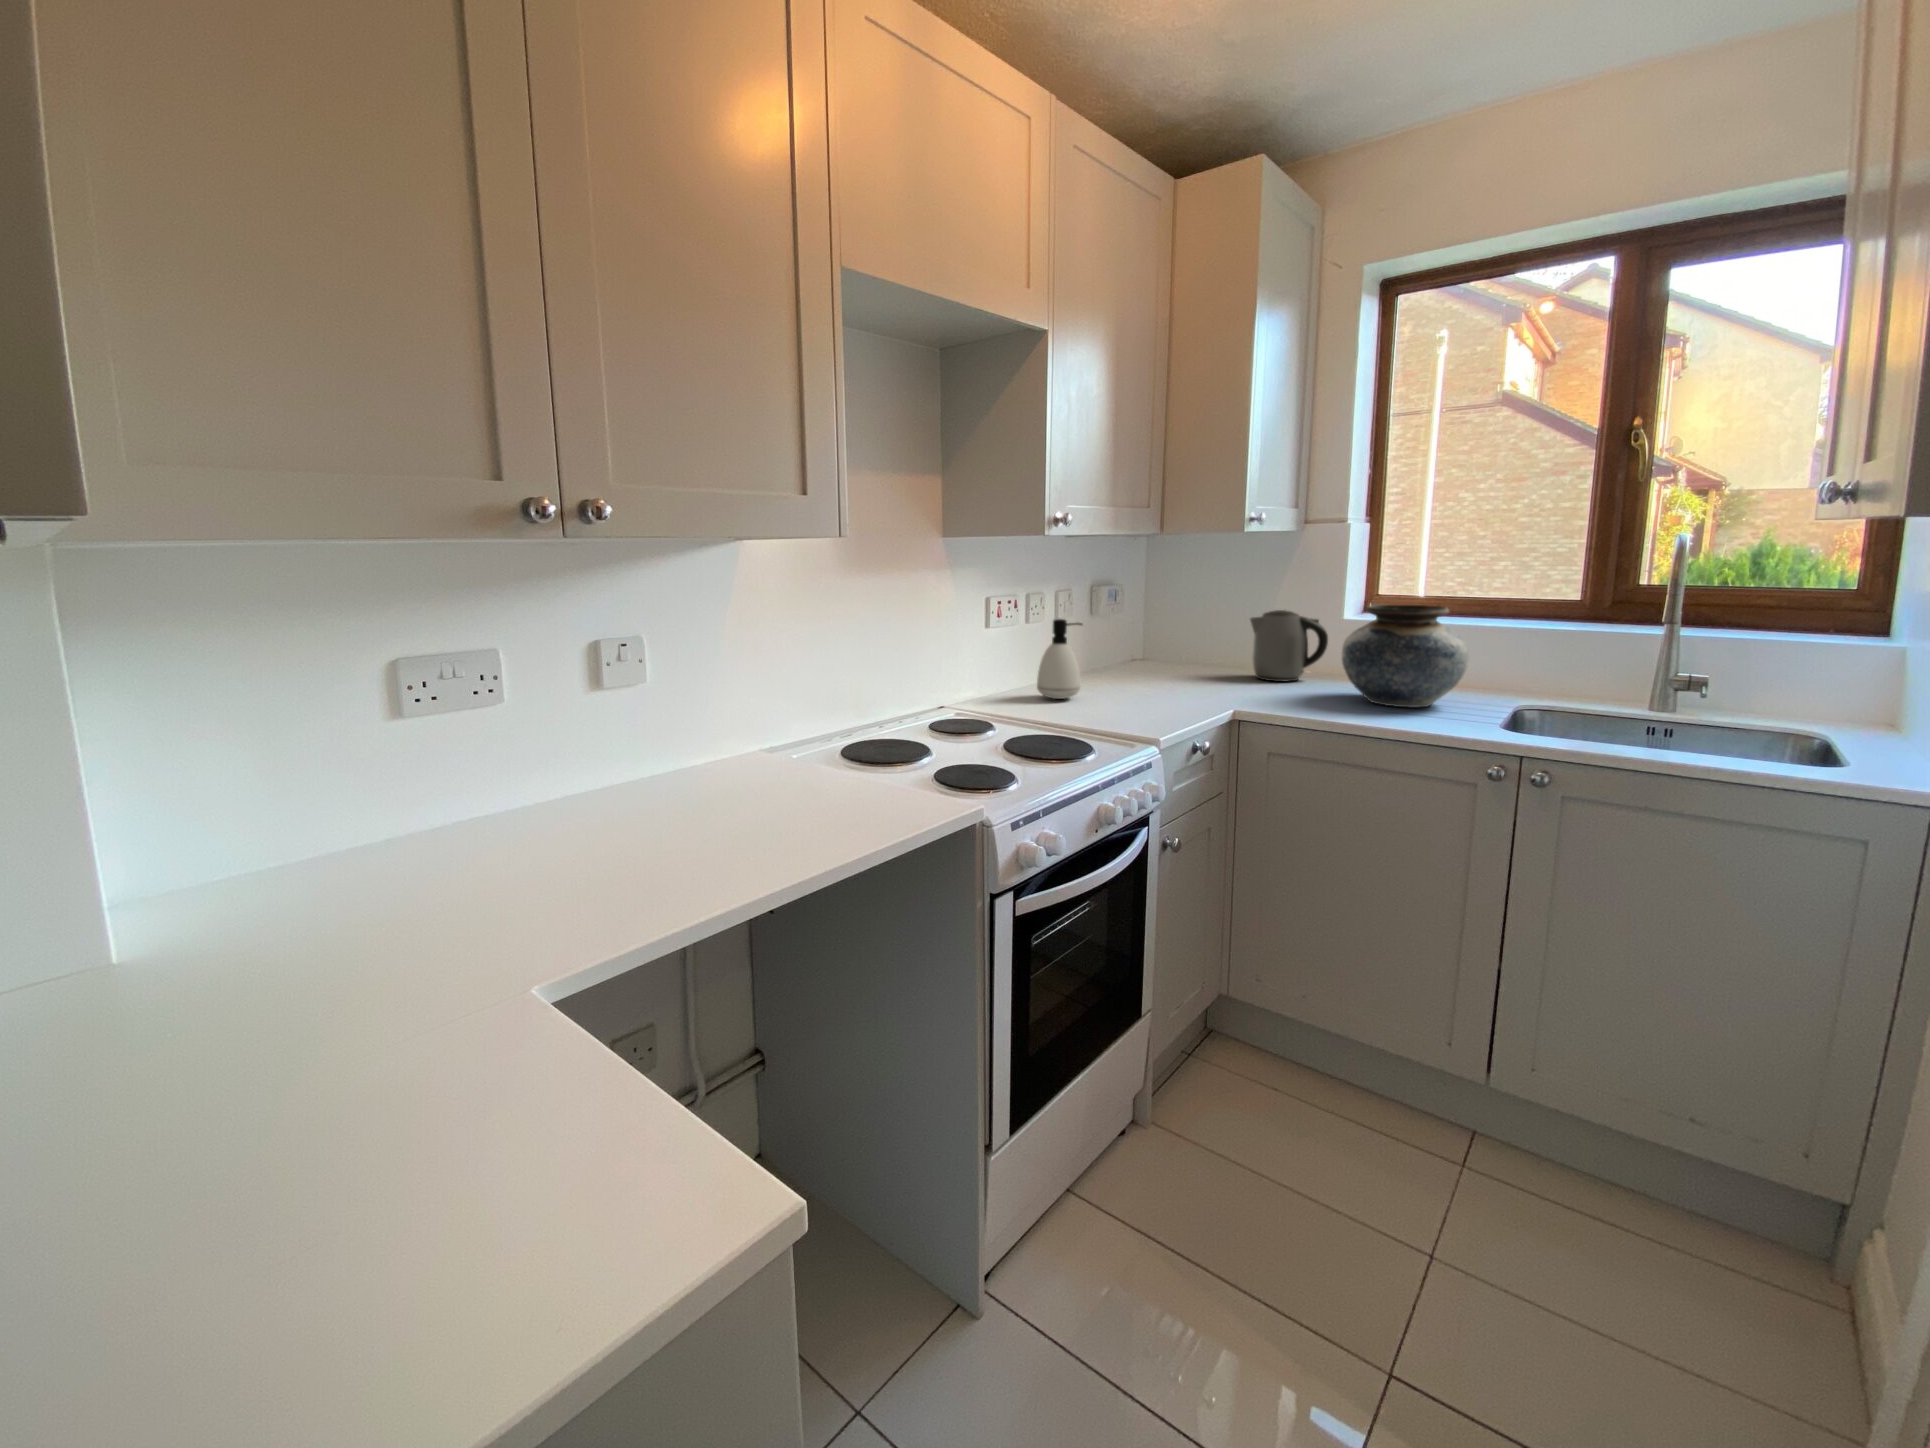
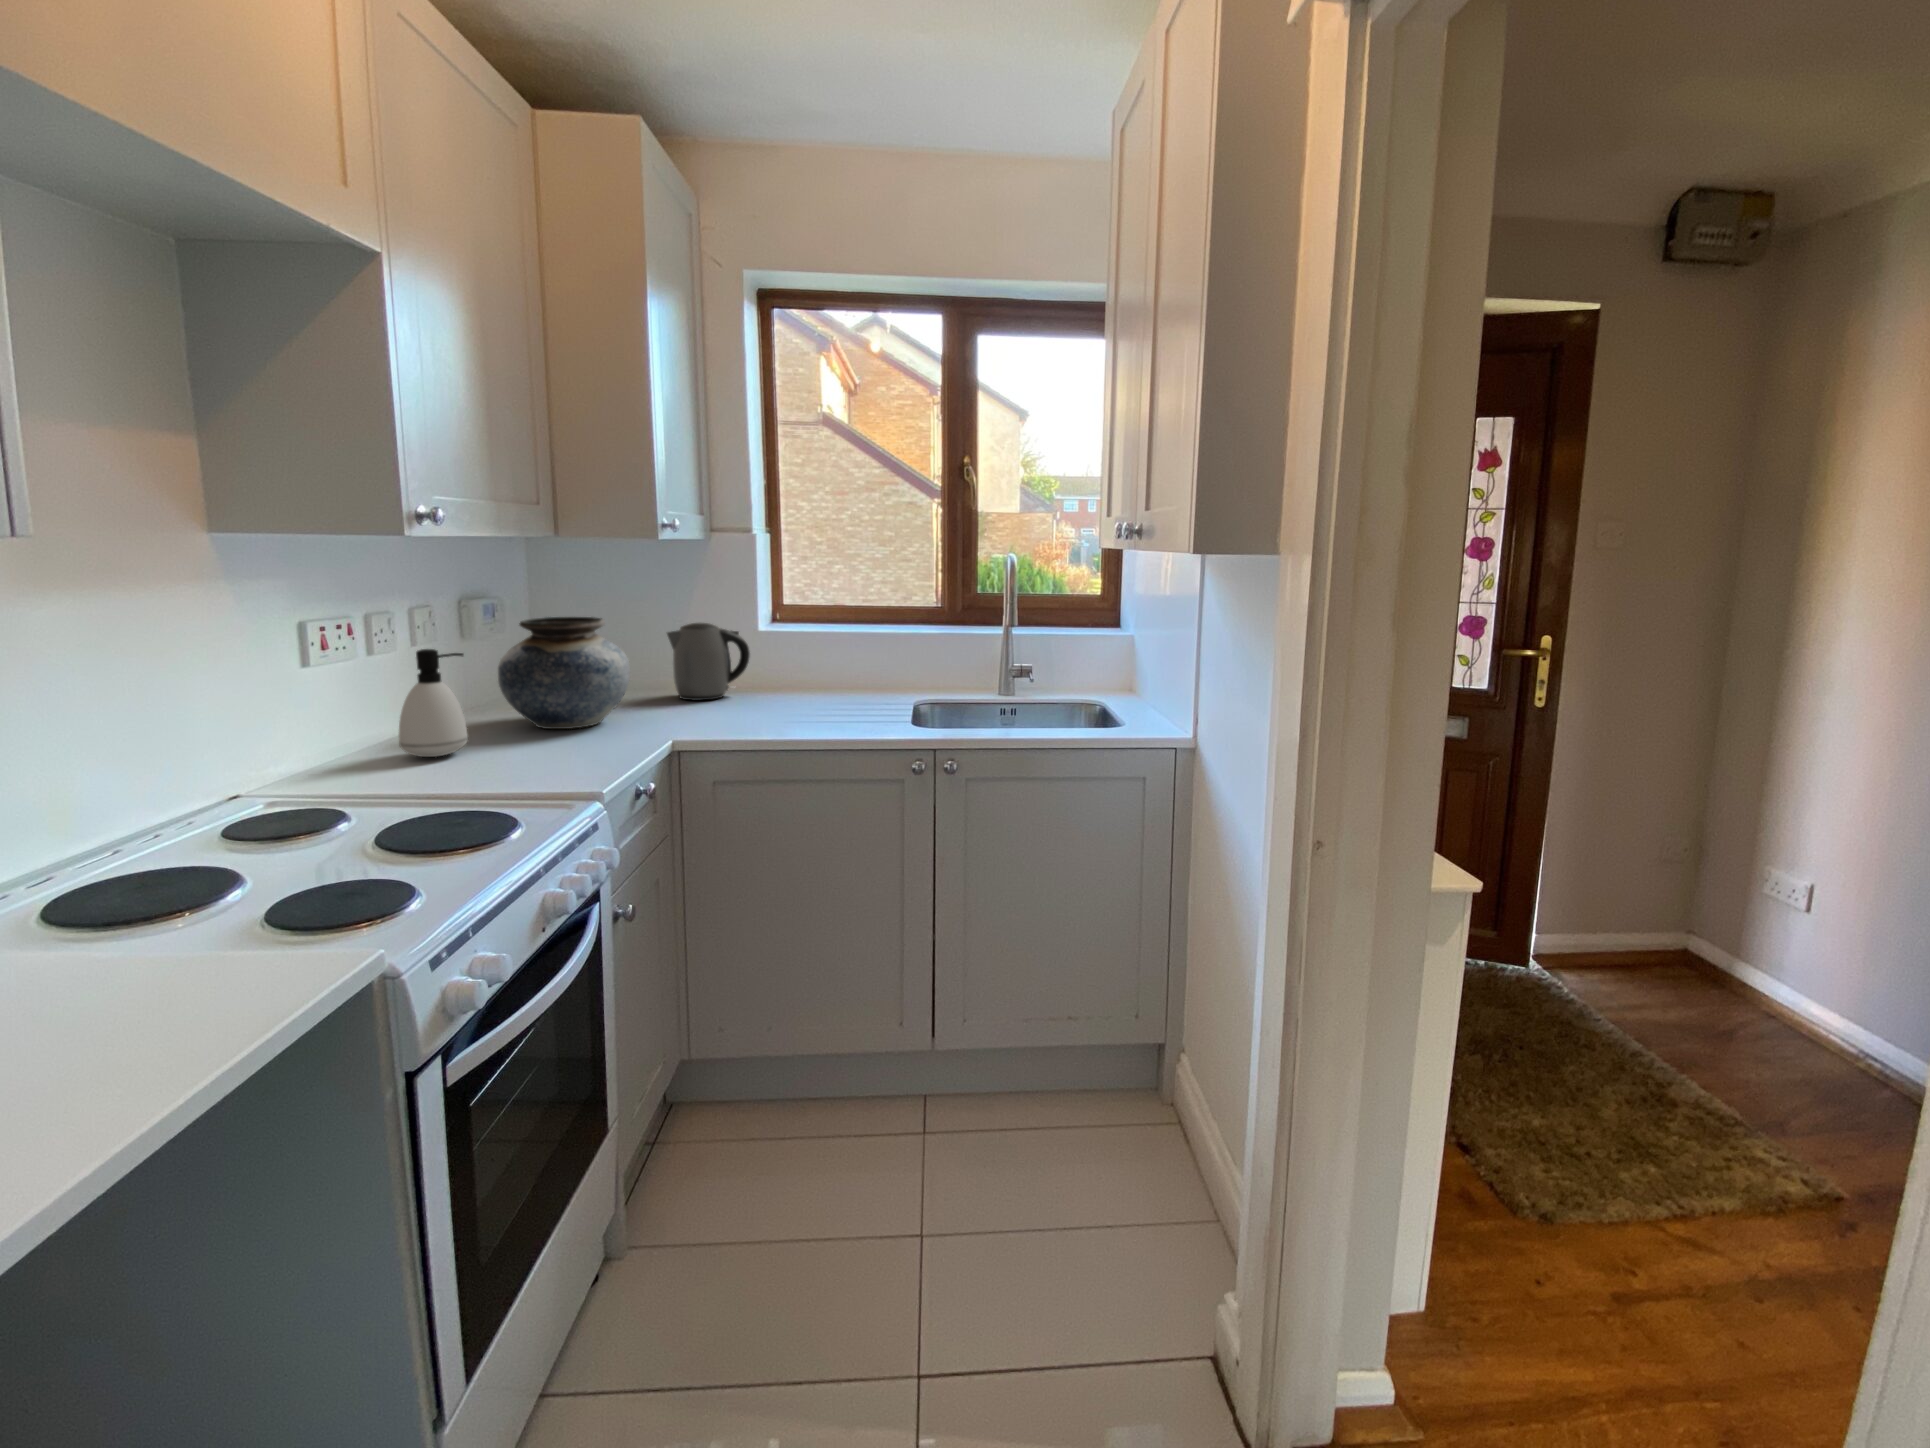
vase: present [1342,605,1469,707] -> present [498,617,630,729]

